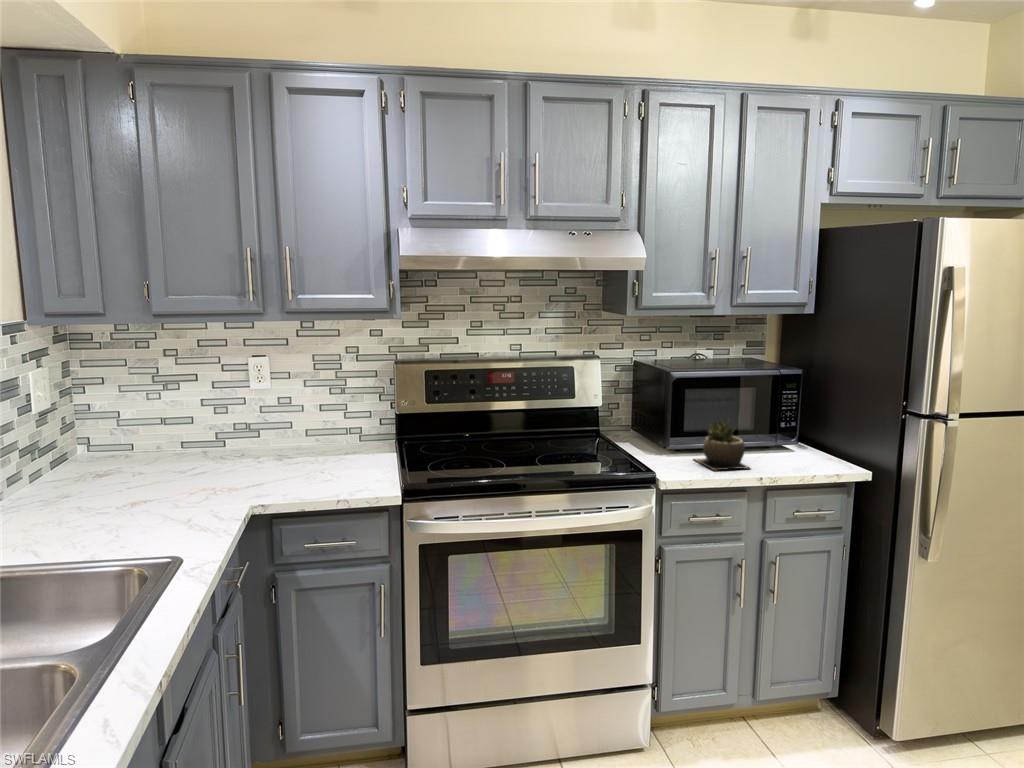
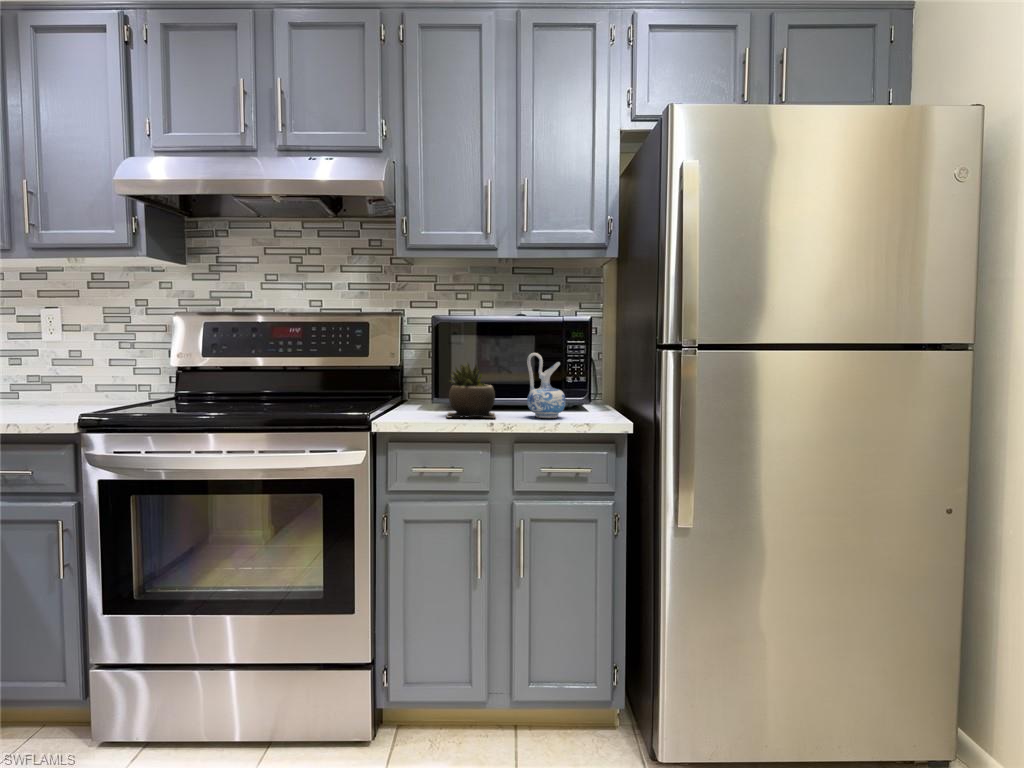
ceramic pitcher: none [765,409,800,464] -> present [527,353,566,418]

